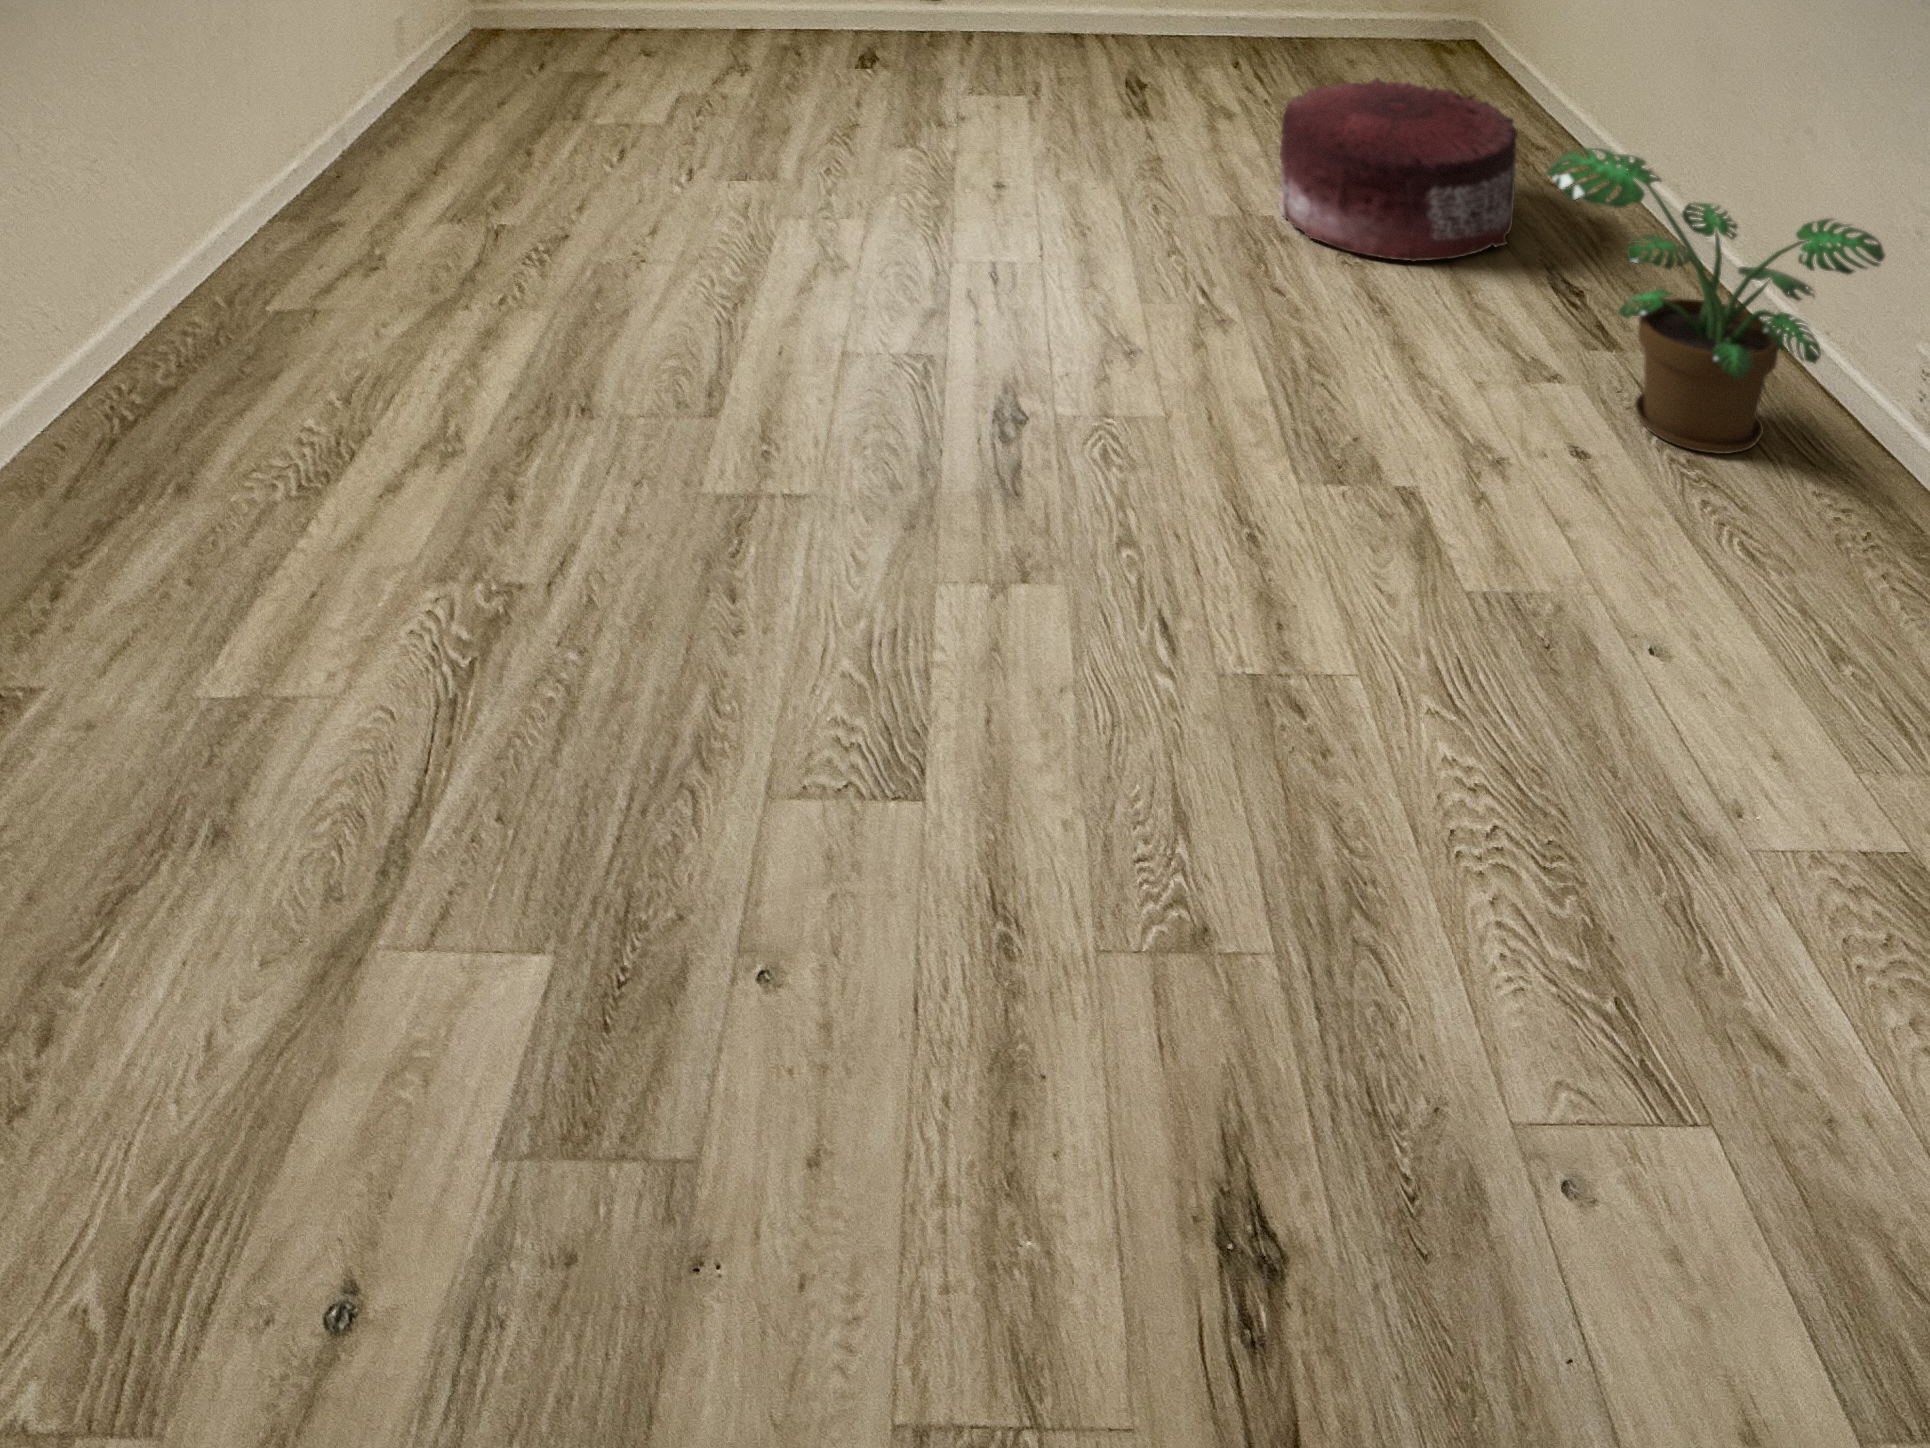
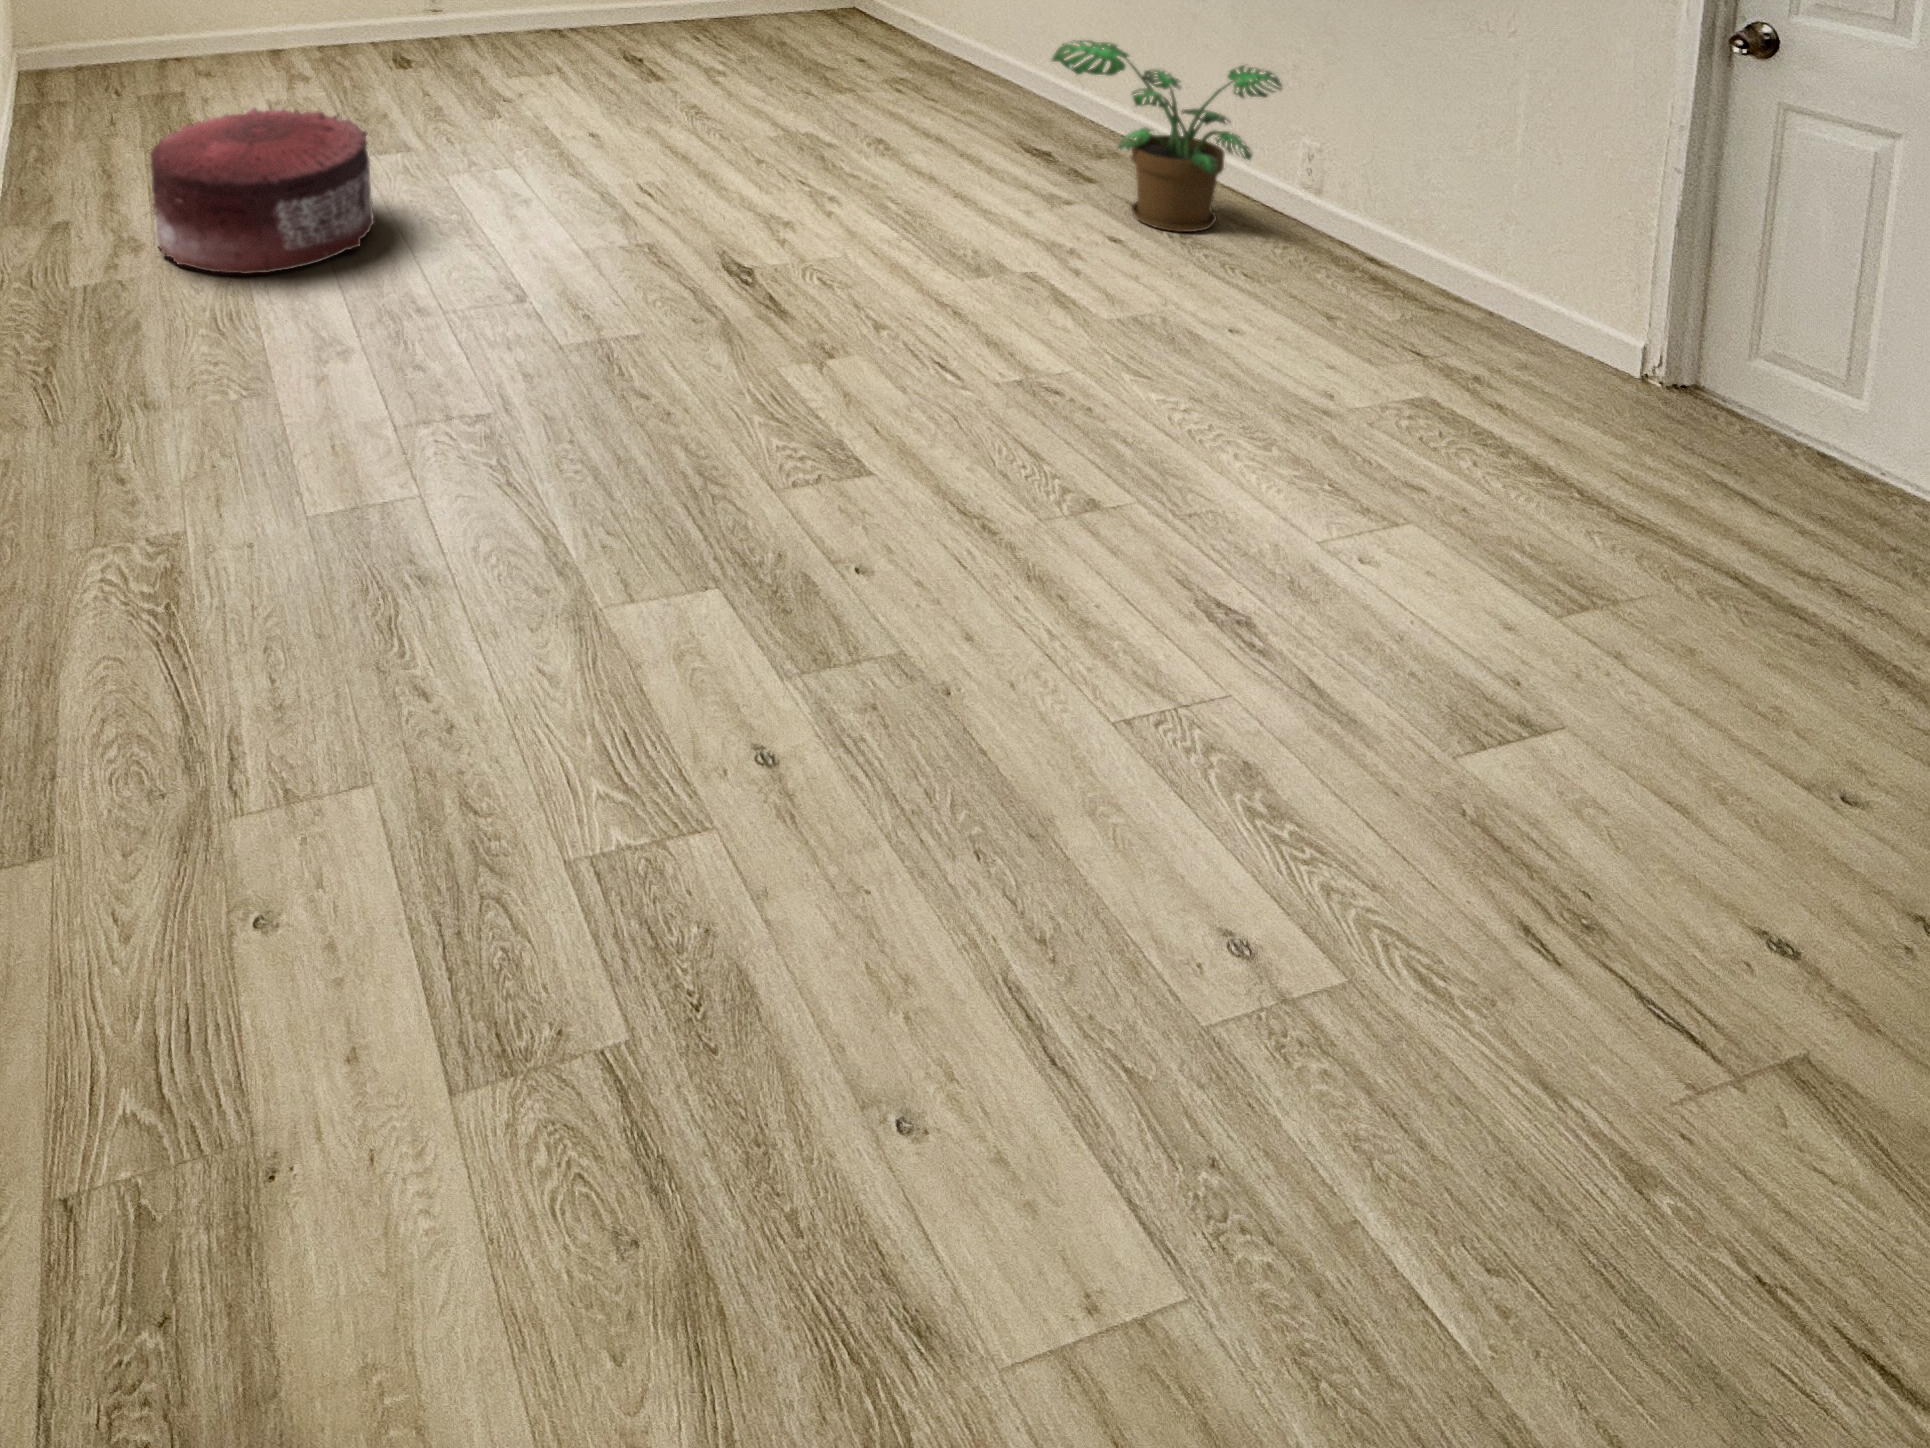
pouf: present [1279,77,1517,261] -> present [150,108,374,274]

